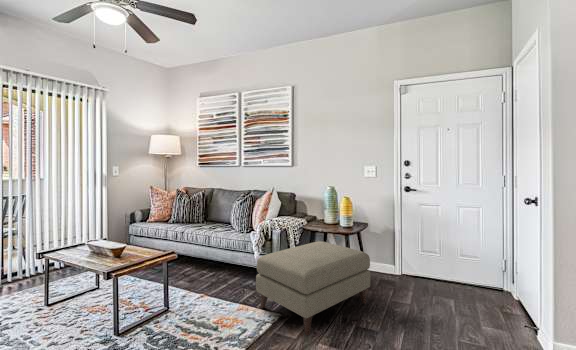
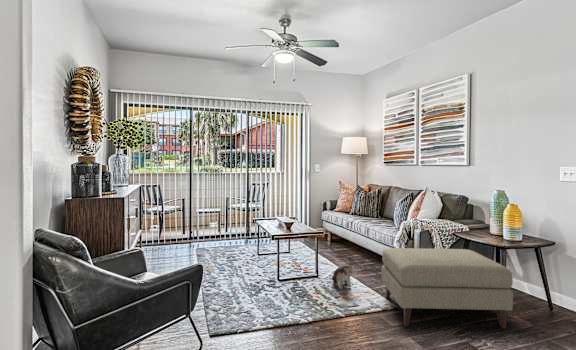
plush toy: none [187,283,227,316] -> present [332,264,354,289]

